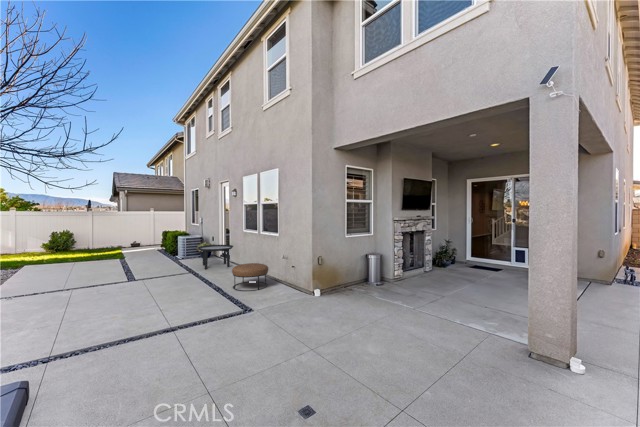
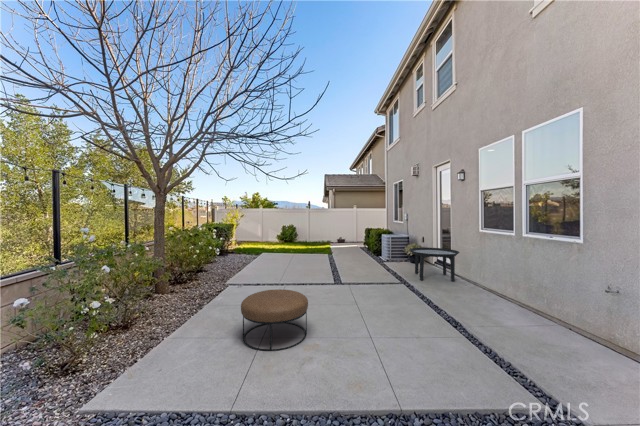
ottoman: present [232,263,268,291] -> present [241,289,308,351]

